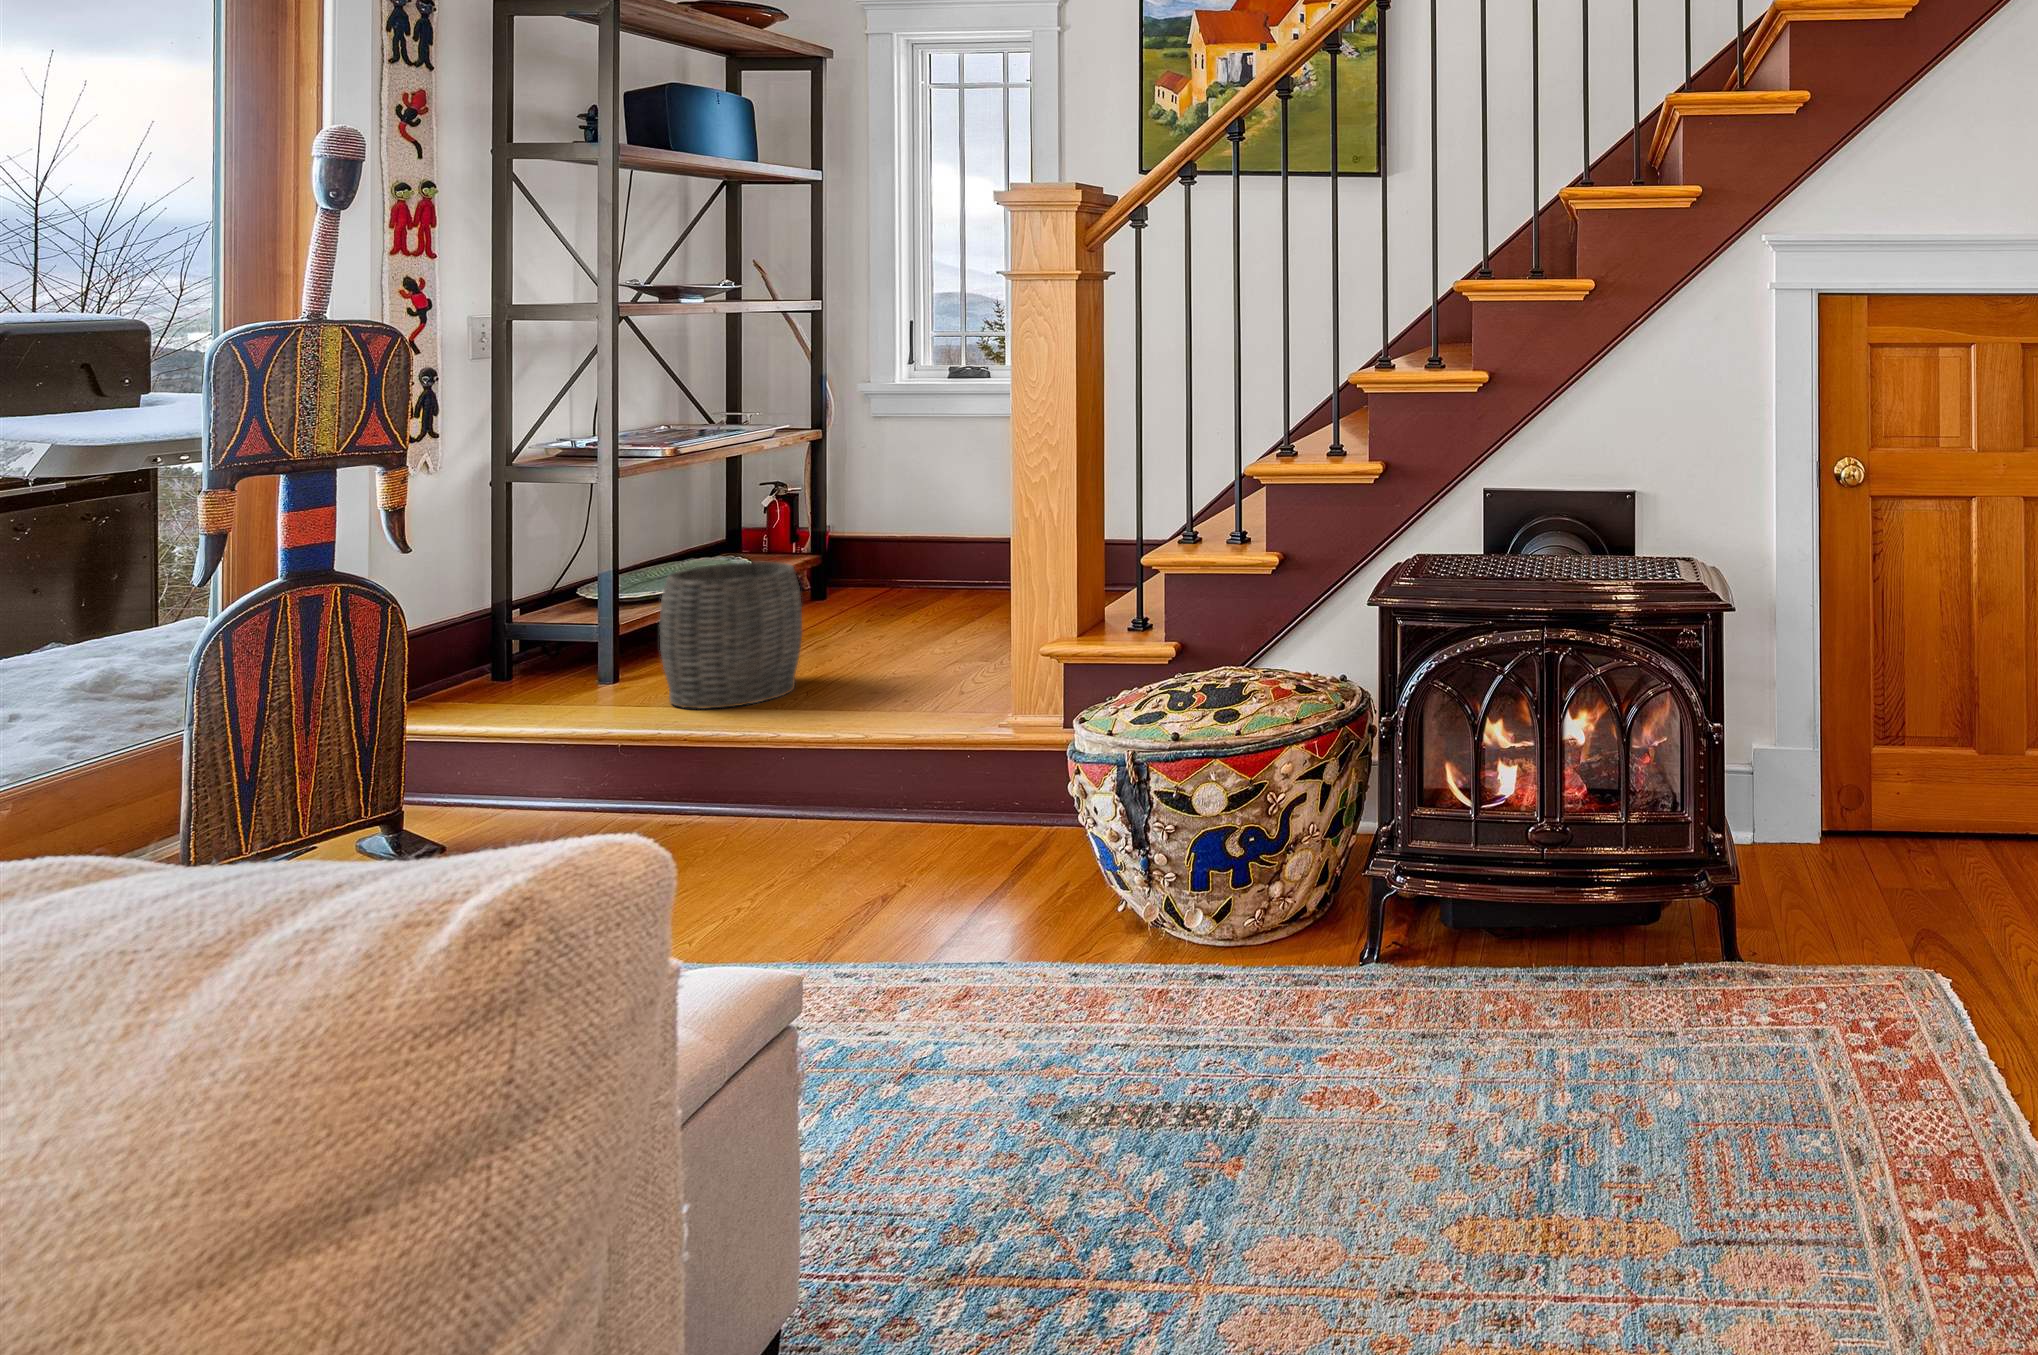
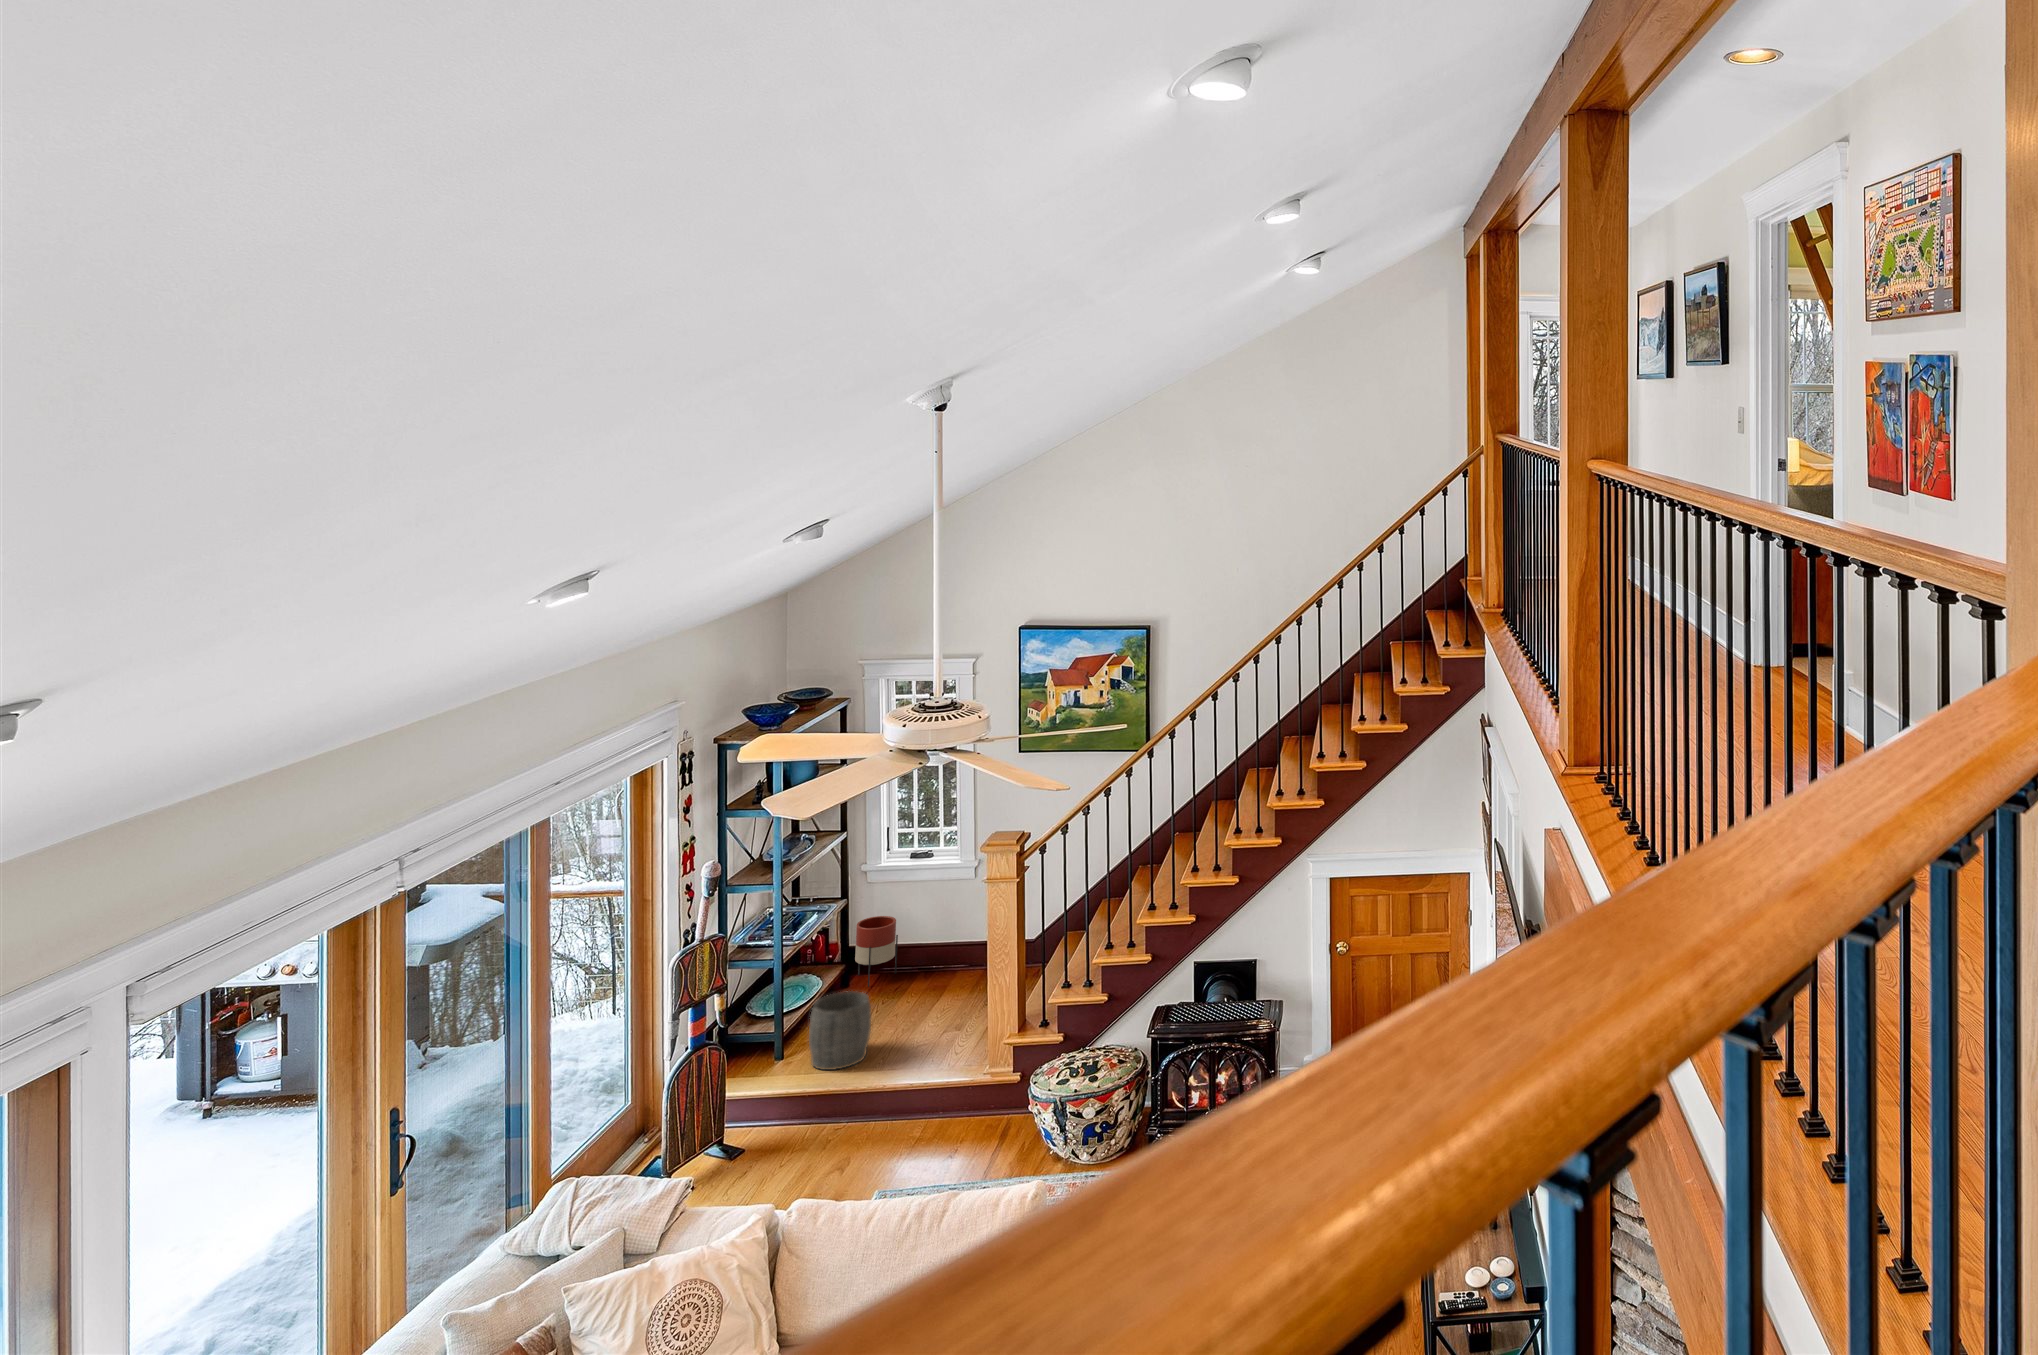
planter: none [858,492,940,609] -> present [855,916,898,987]

